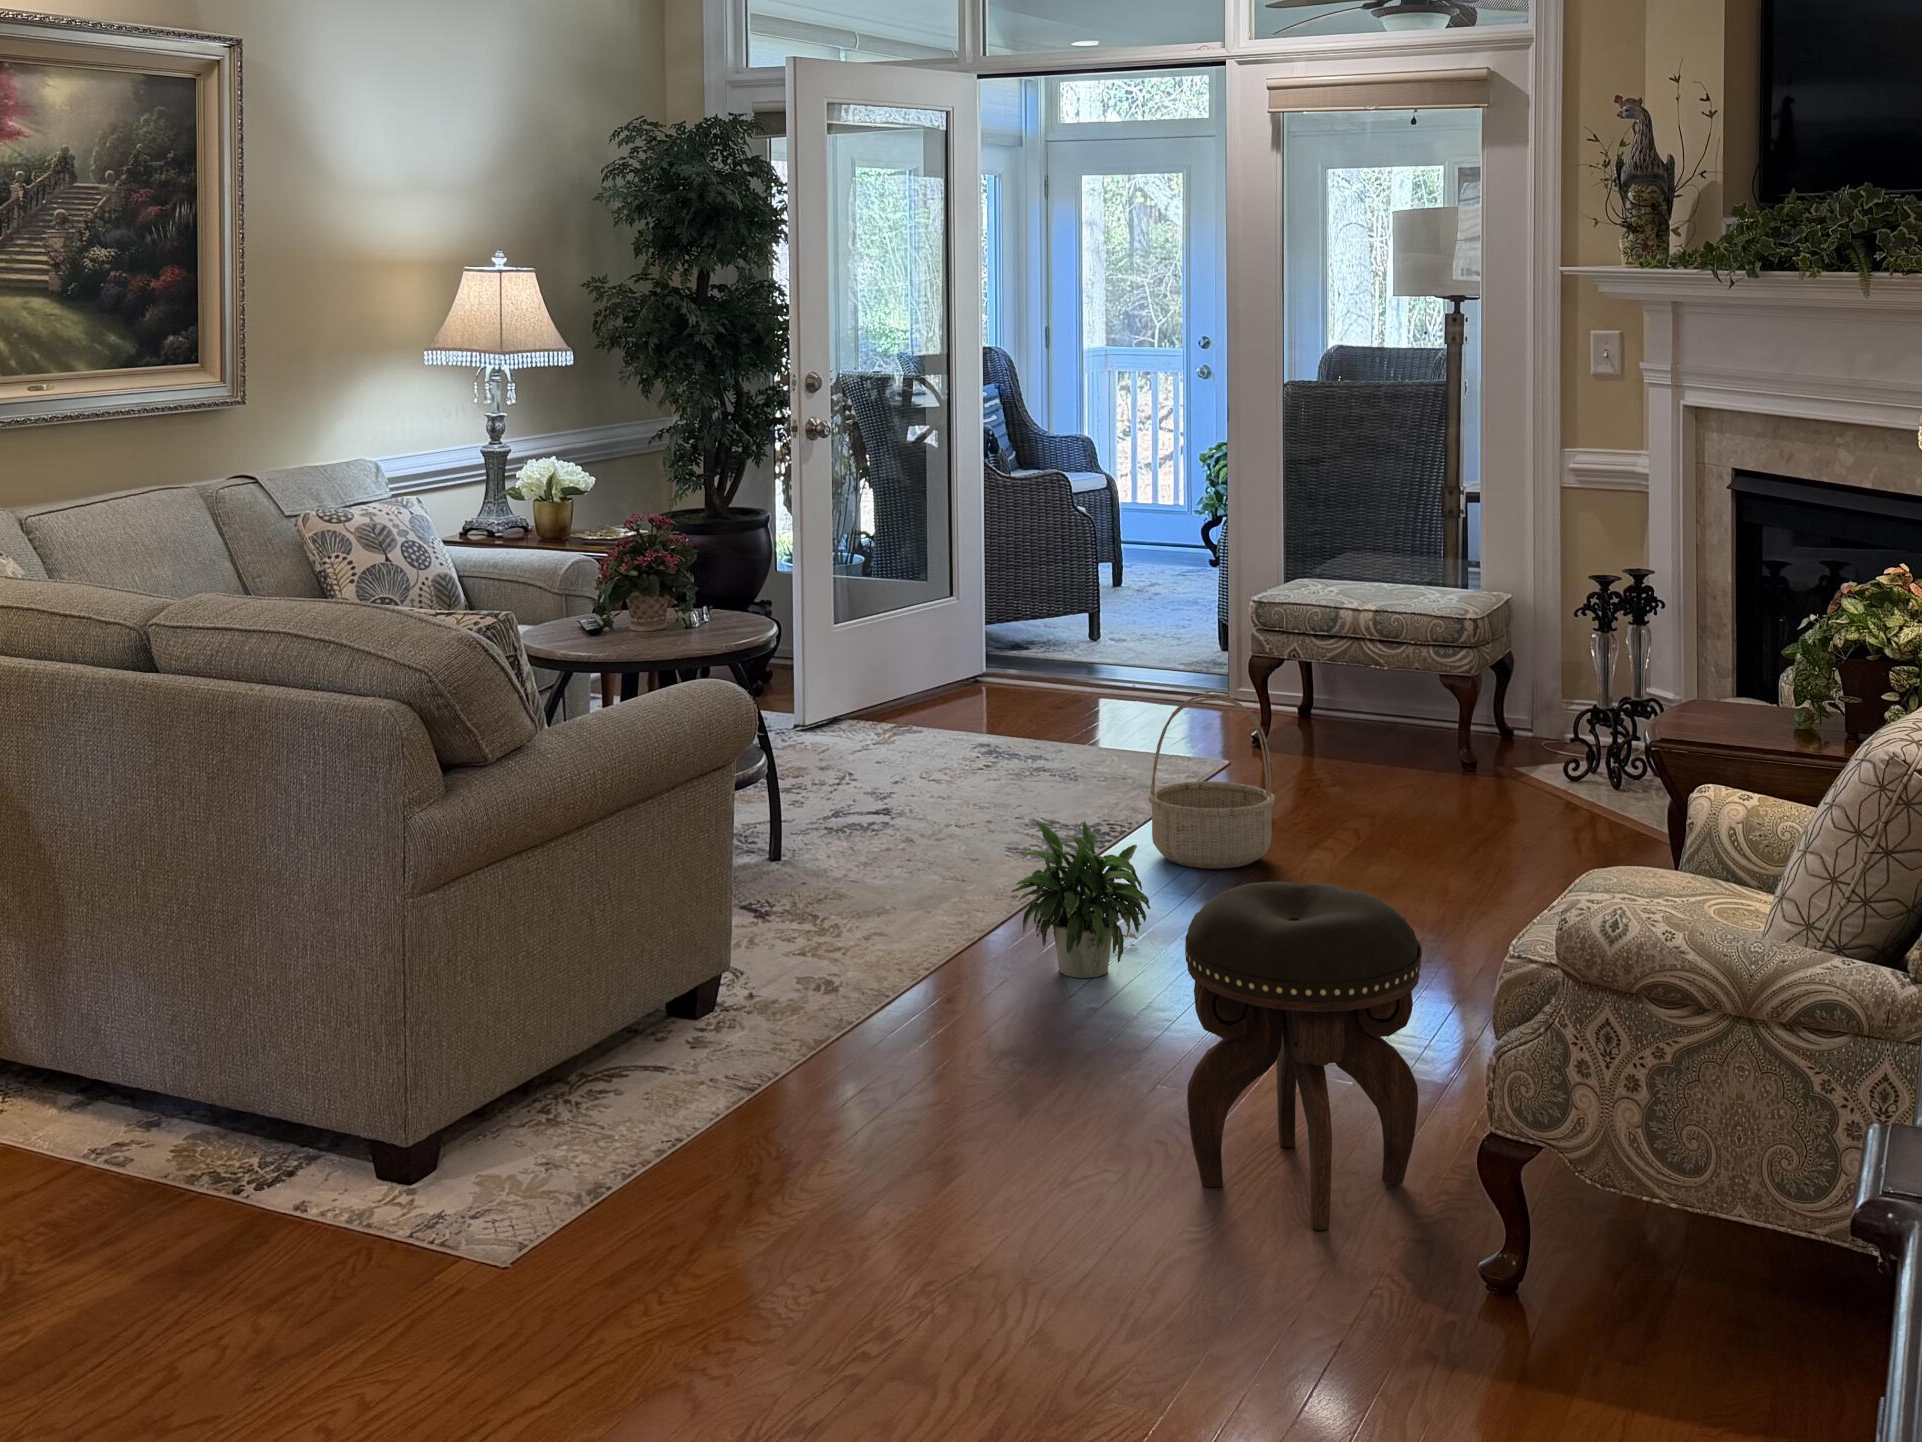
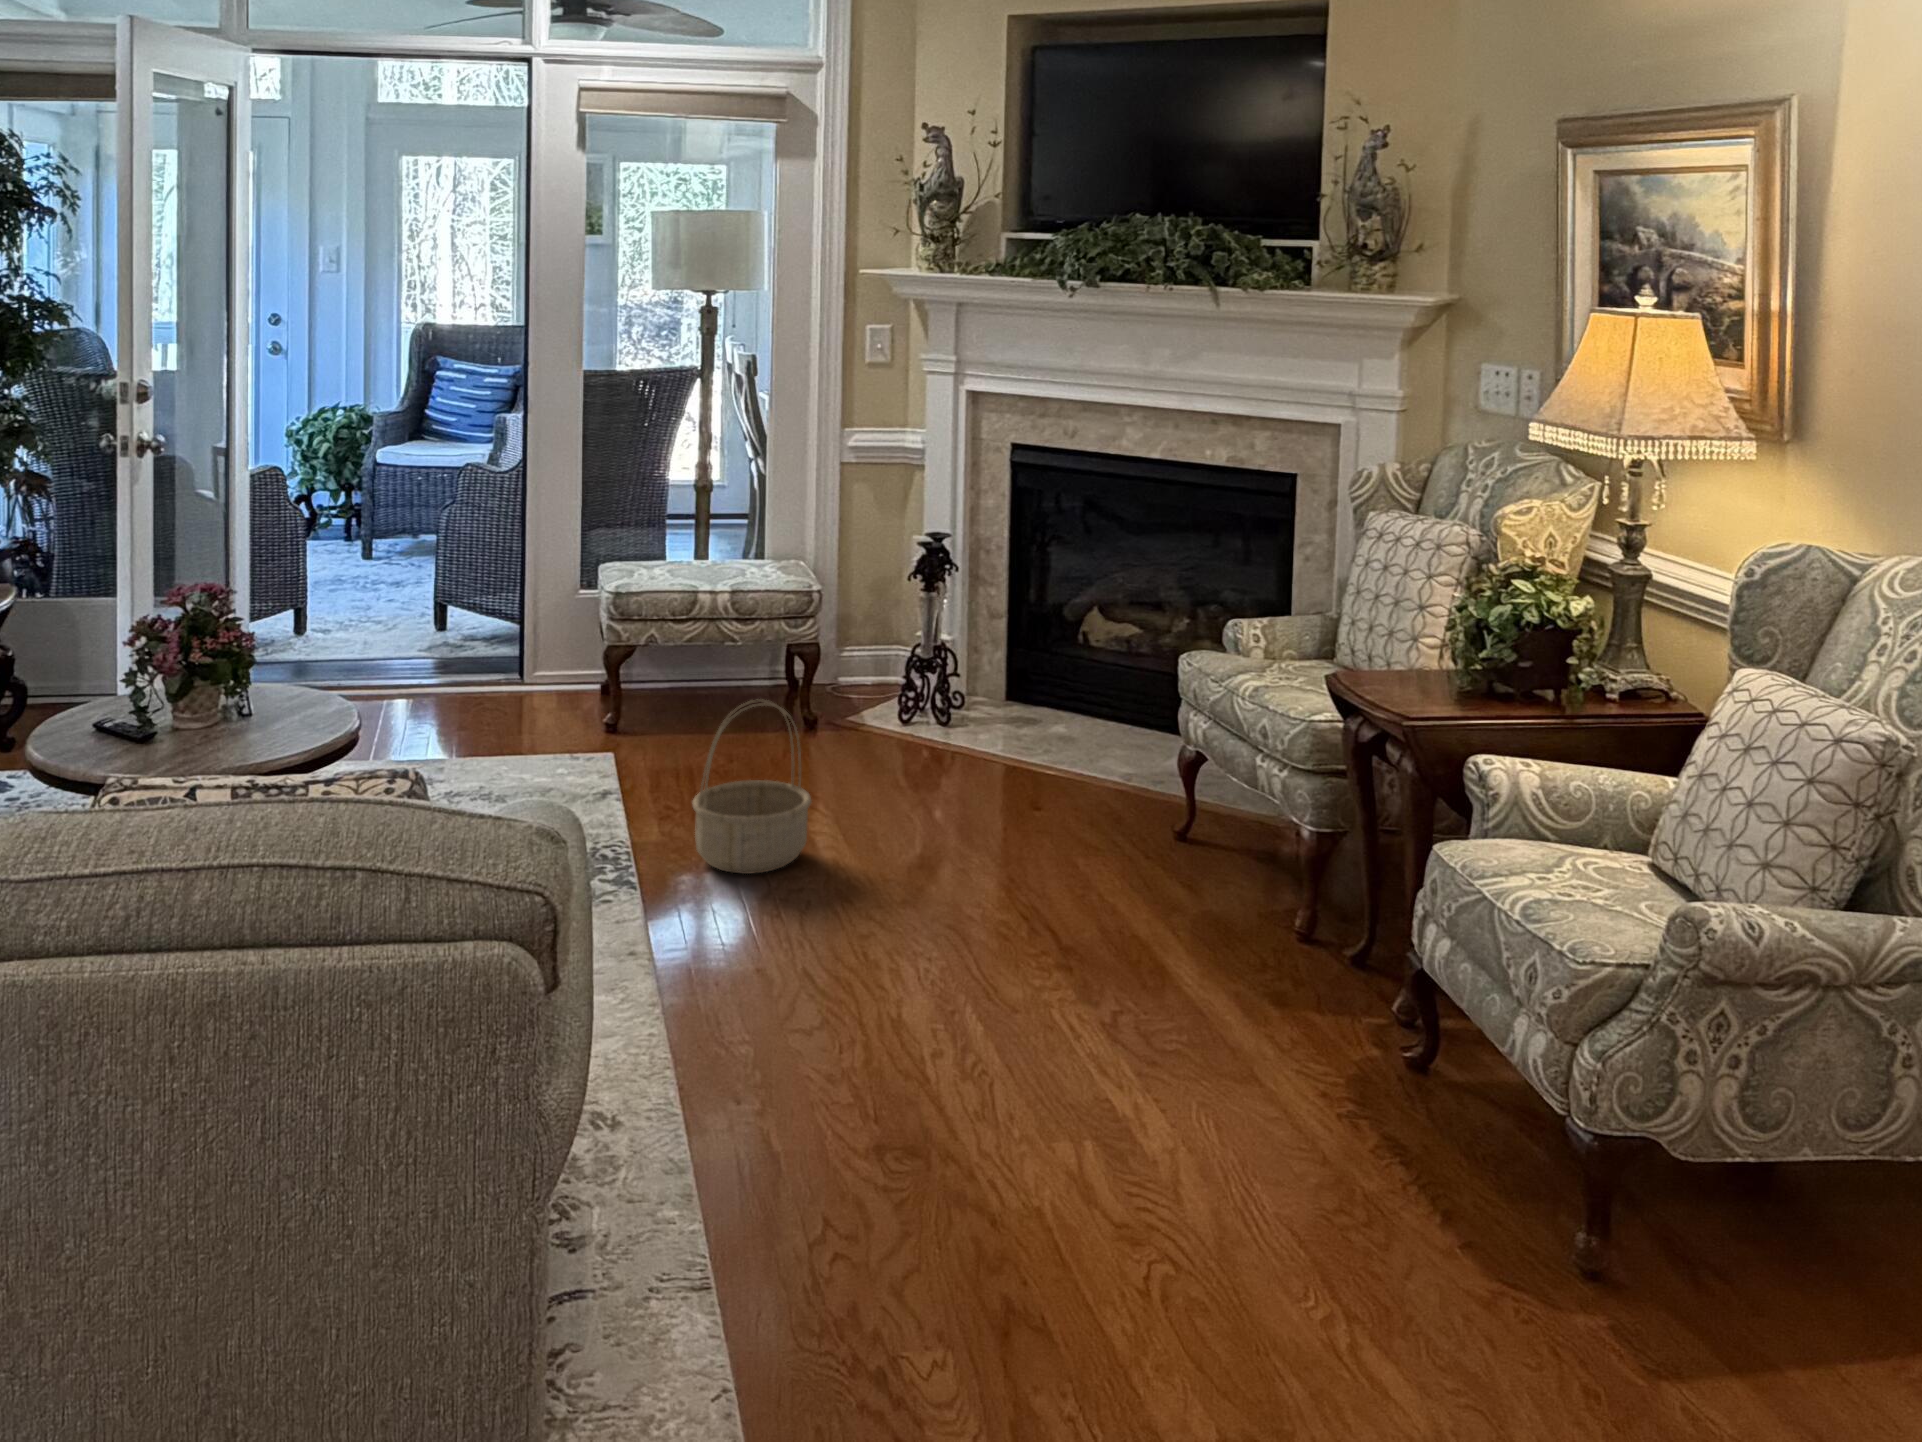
potted plant: present [1011,821,1150,978] -> none [740,865,908,1034]
footstool: present [1185,882,1422,1230] -> none [1224,914,1464,1264]

